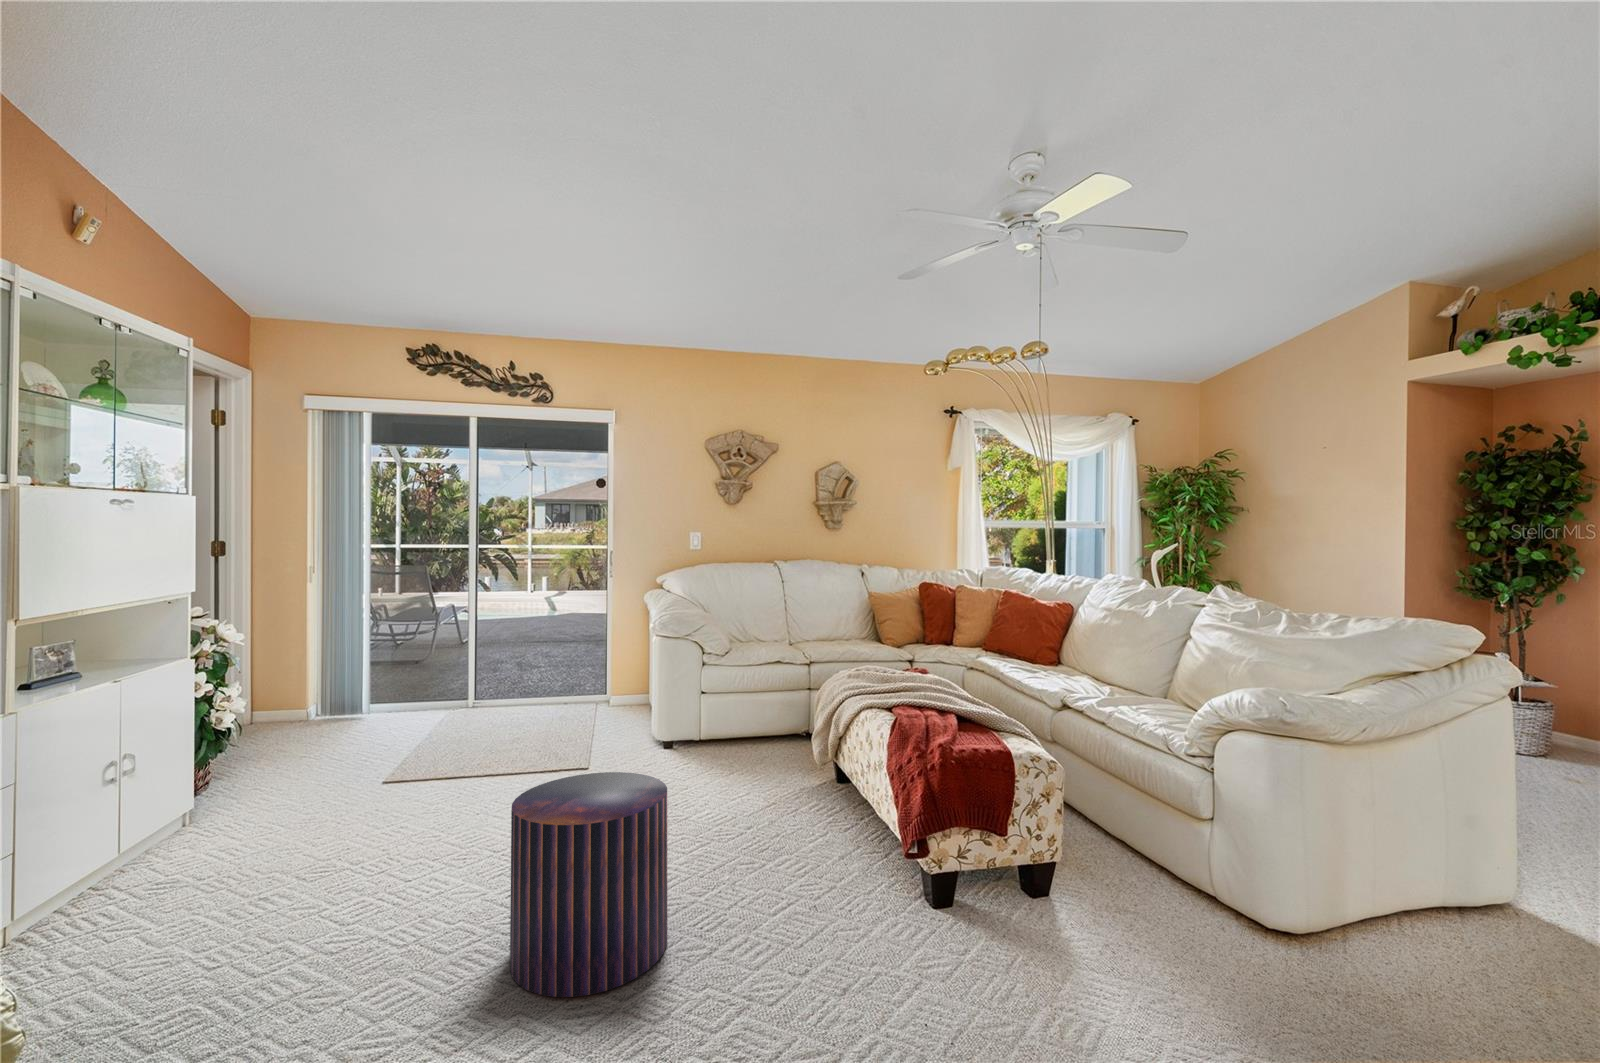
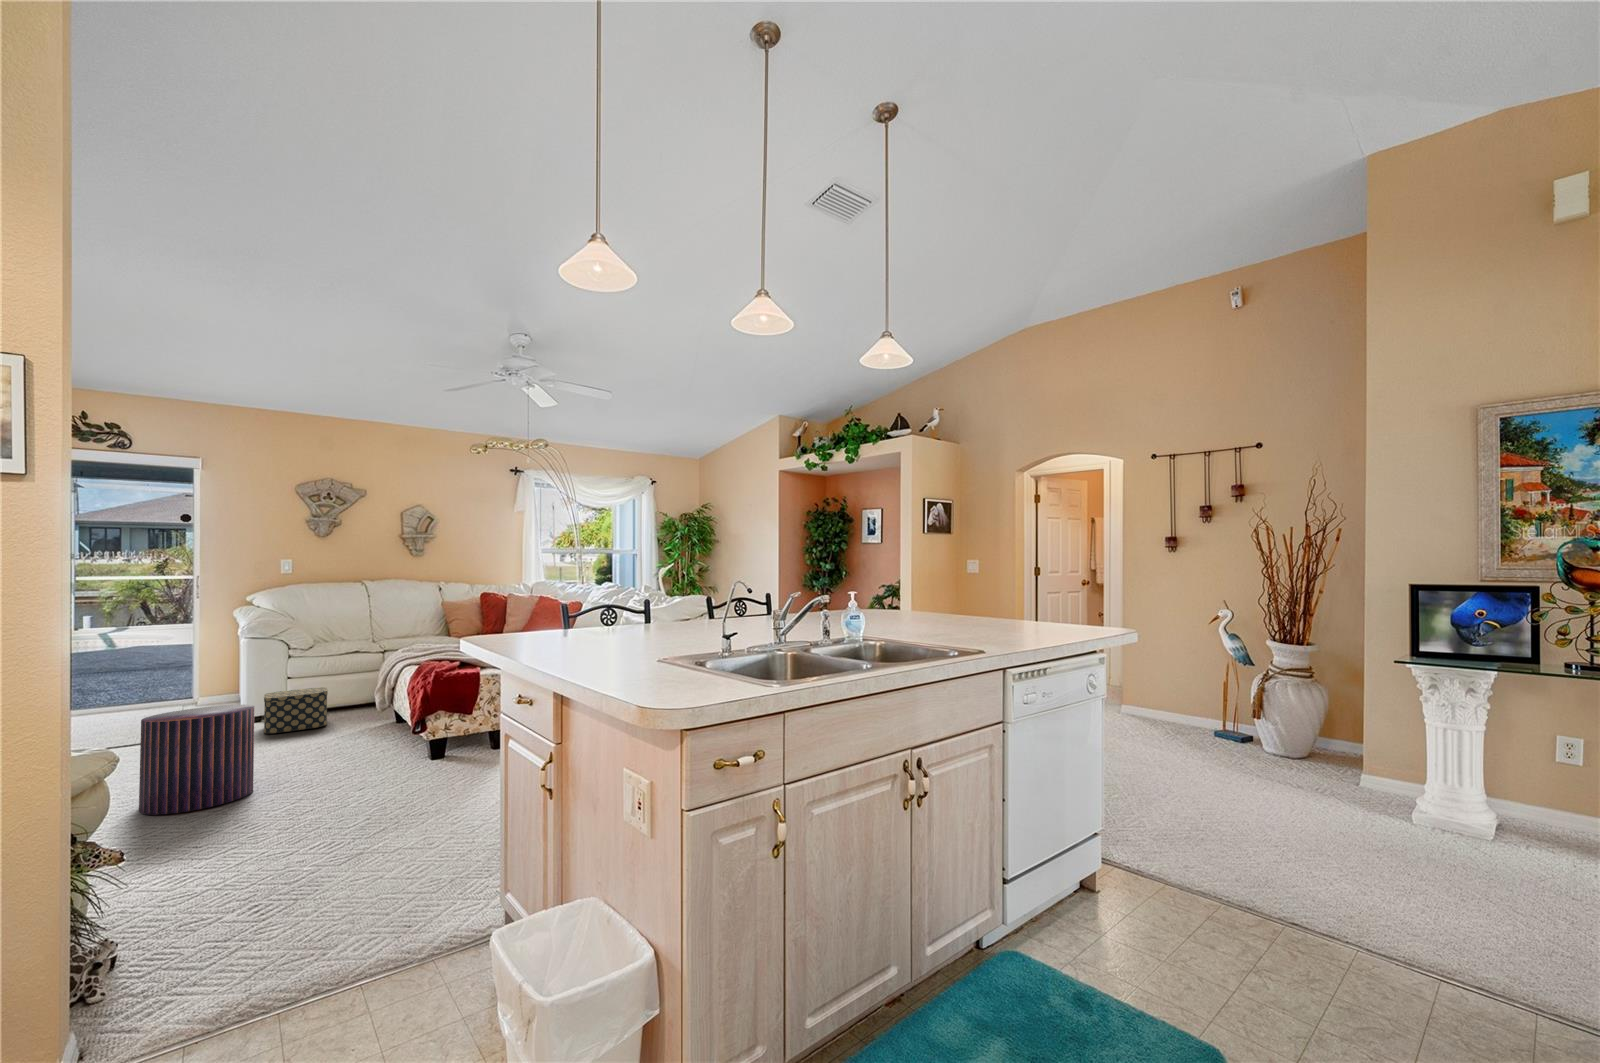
storage box: none [678,706,751,773] -> present [264,687,328,734]

